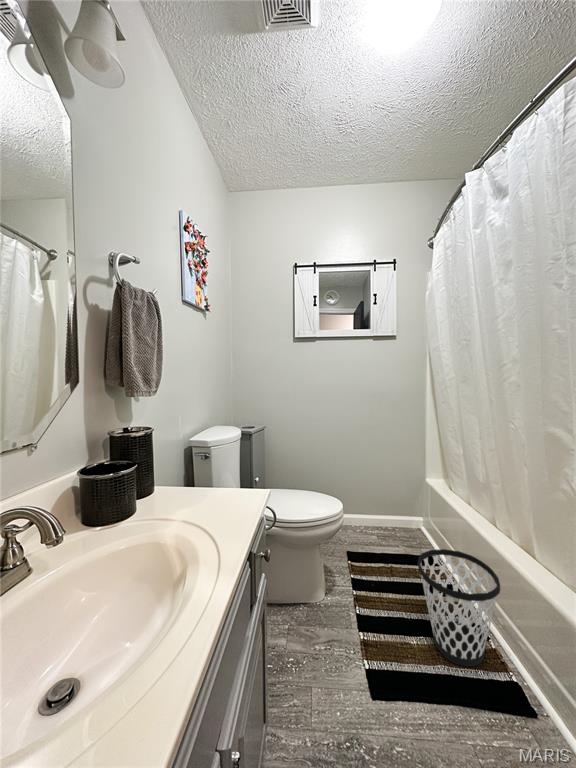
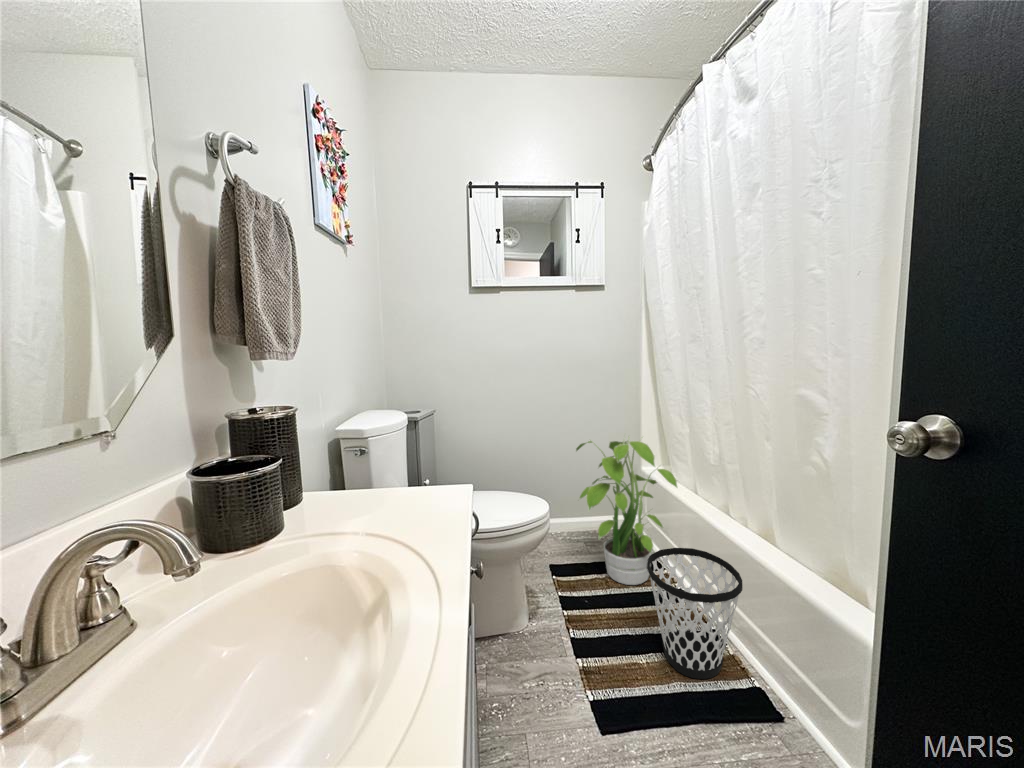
potted plant: none [368,450,451,576] -> present [576,440,677,585]

